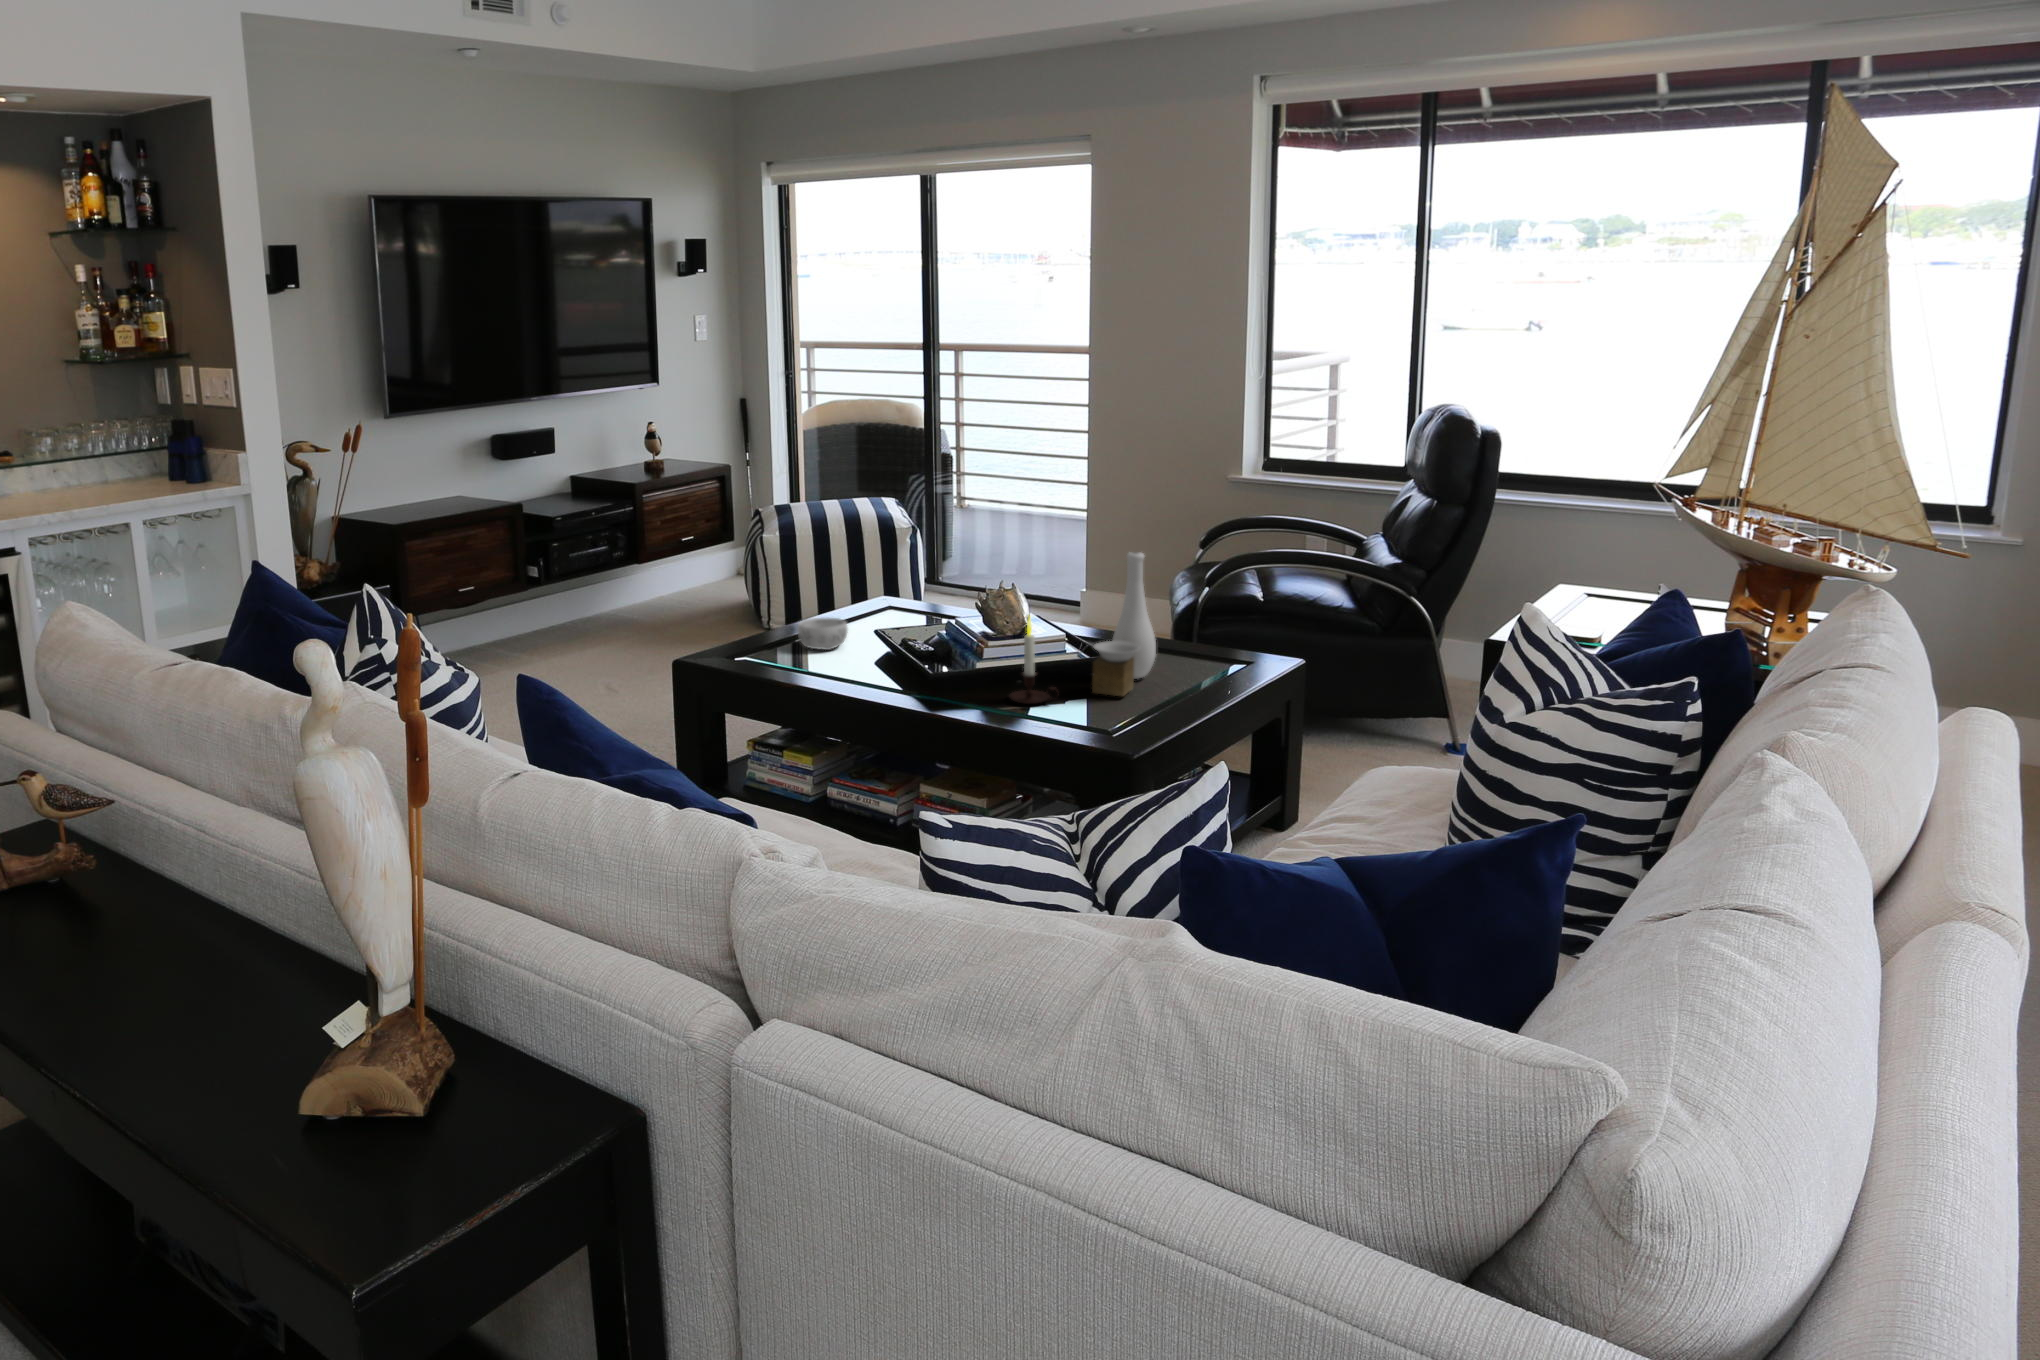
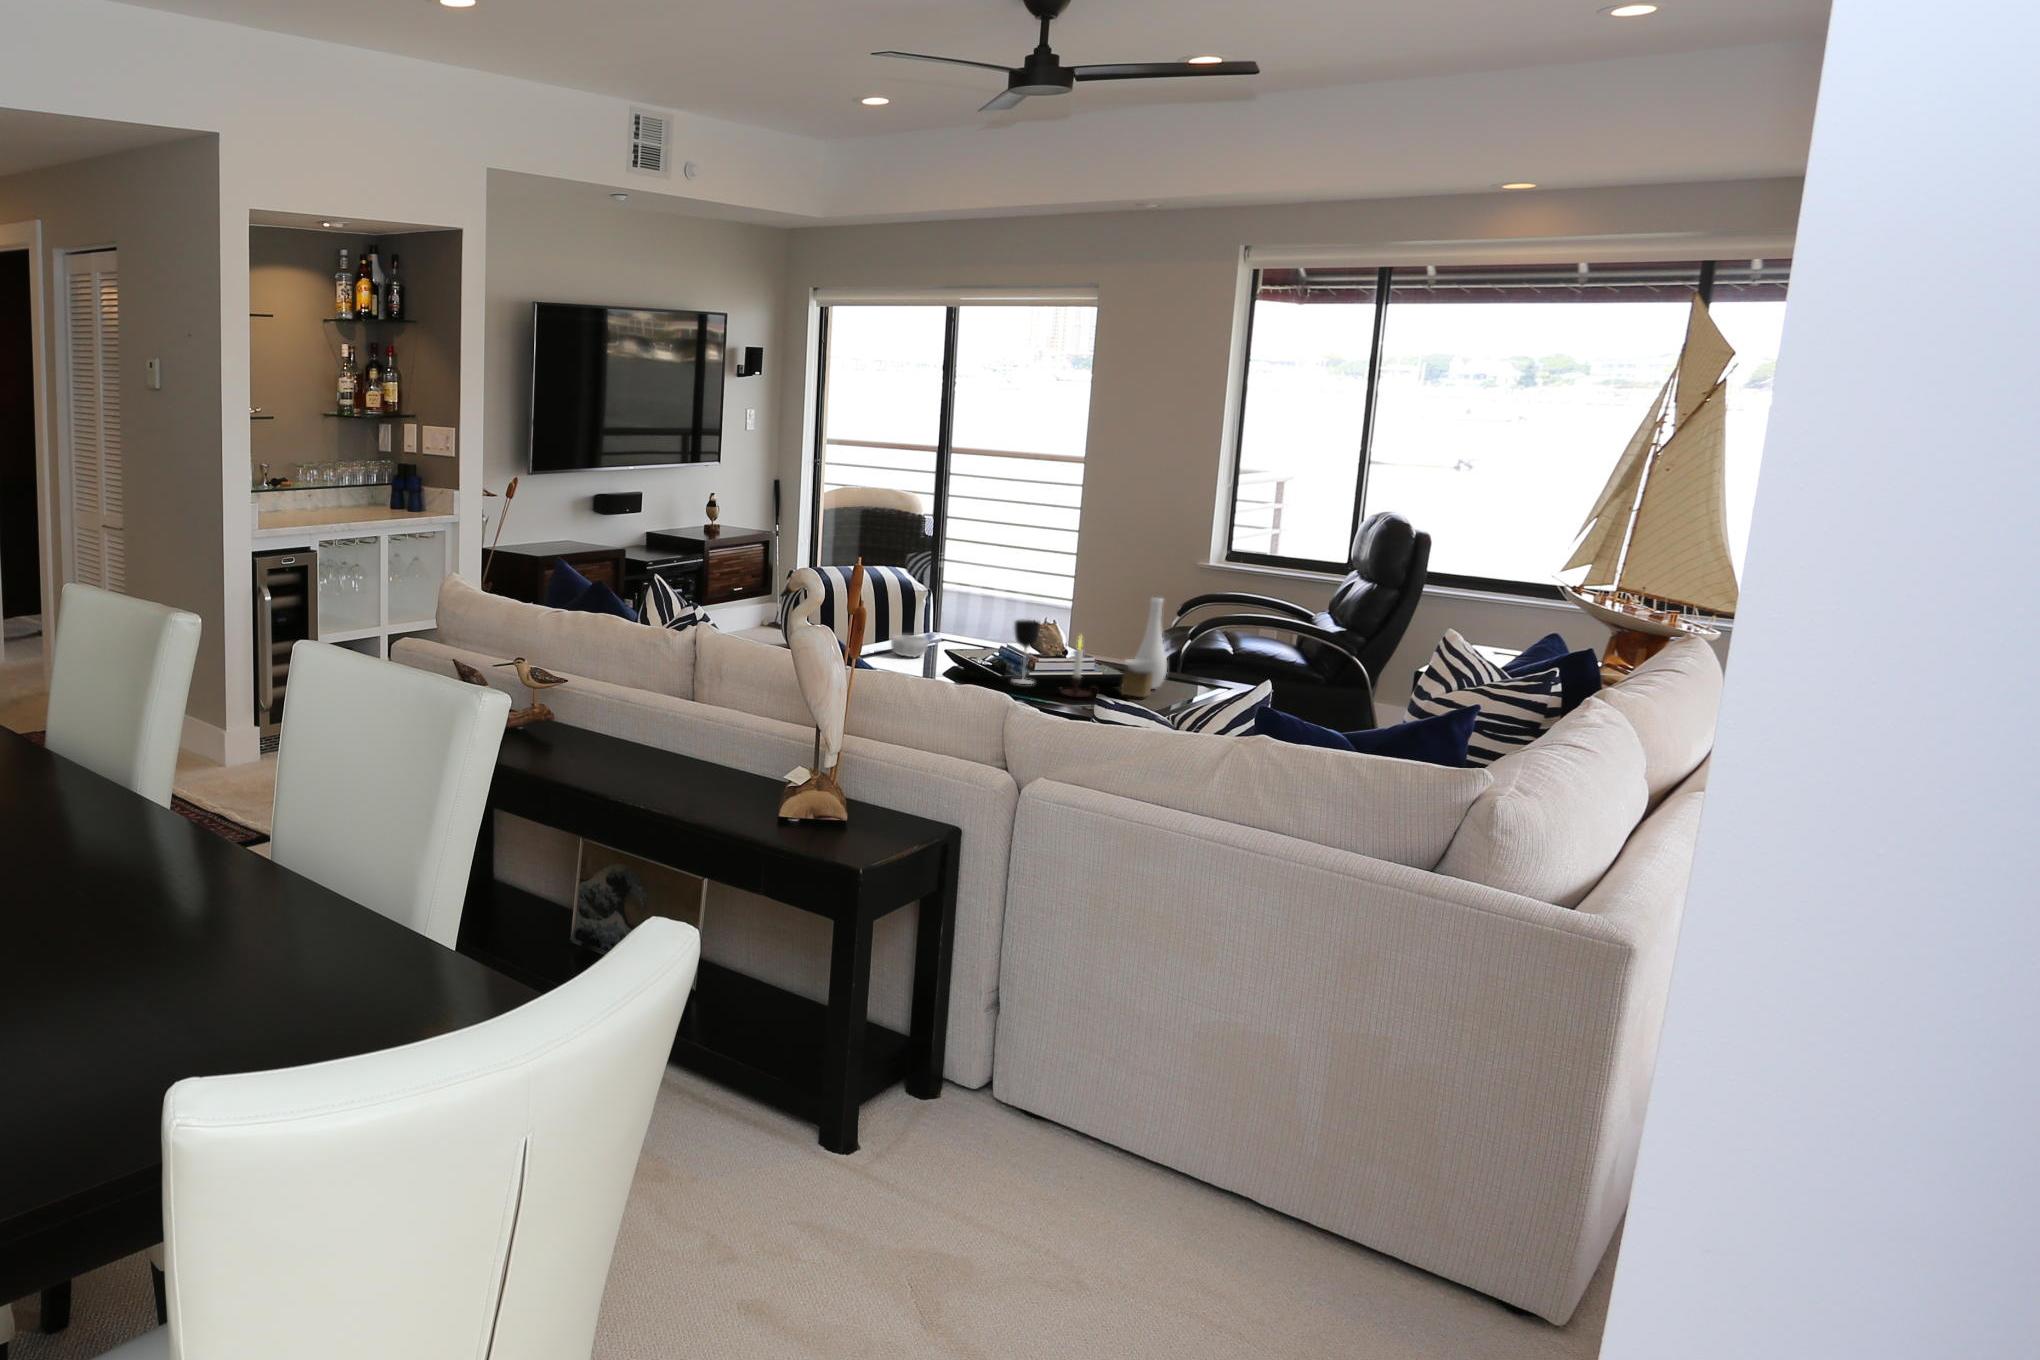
wine glass: none [945,594,981,685] -> present [1013,620,1040,684]

